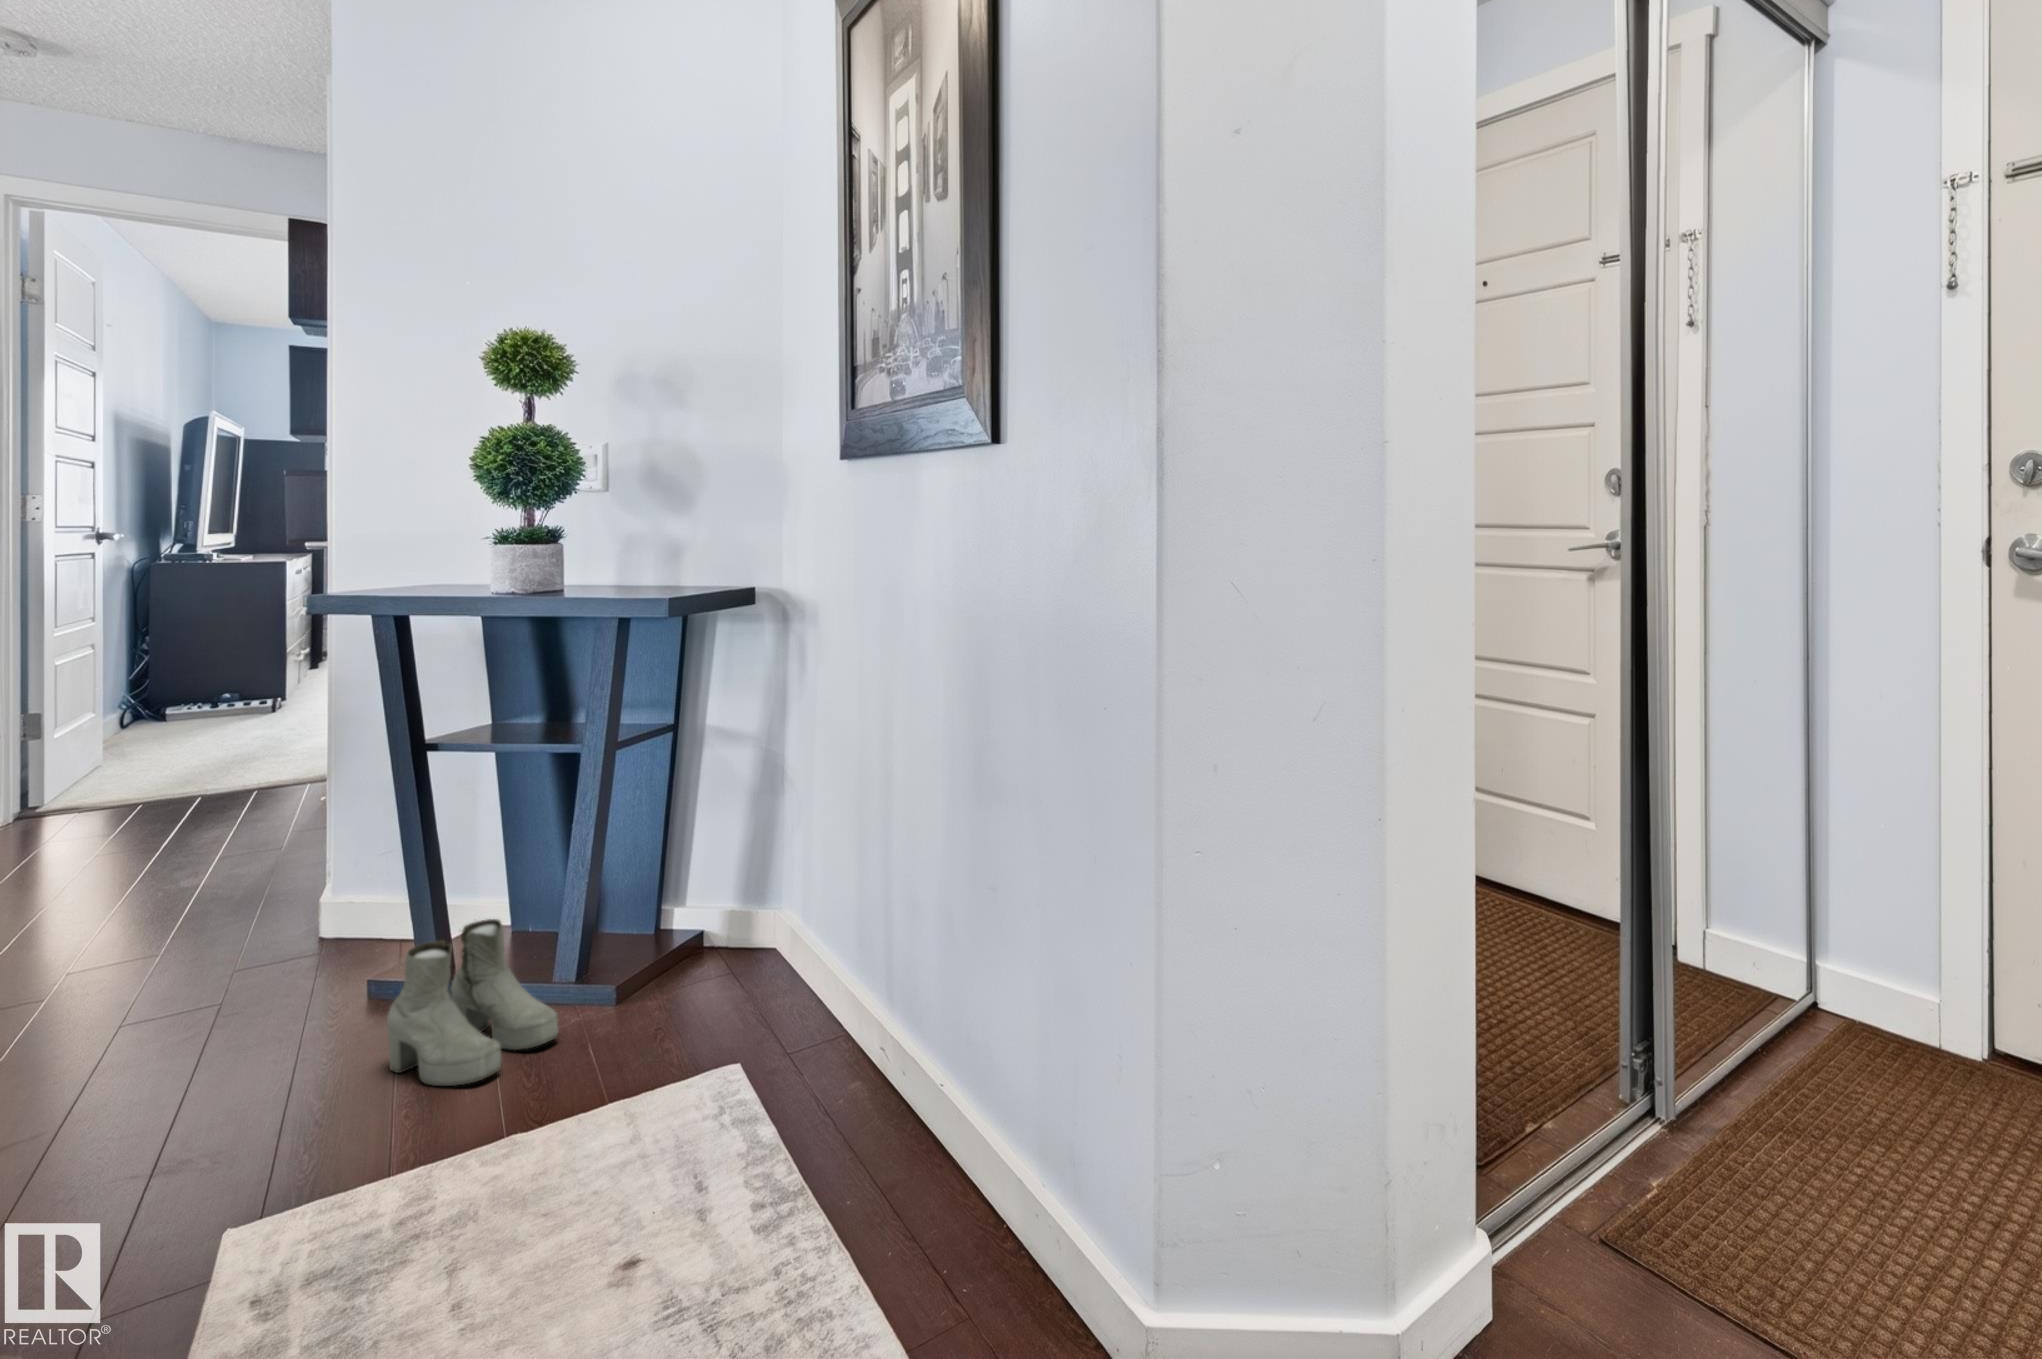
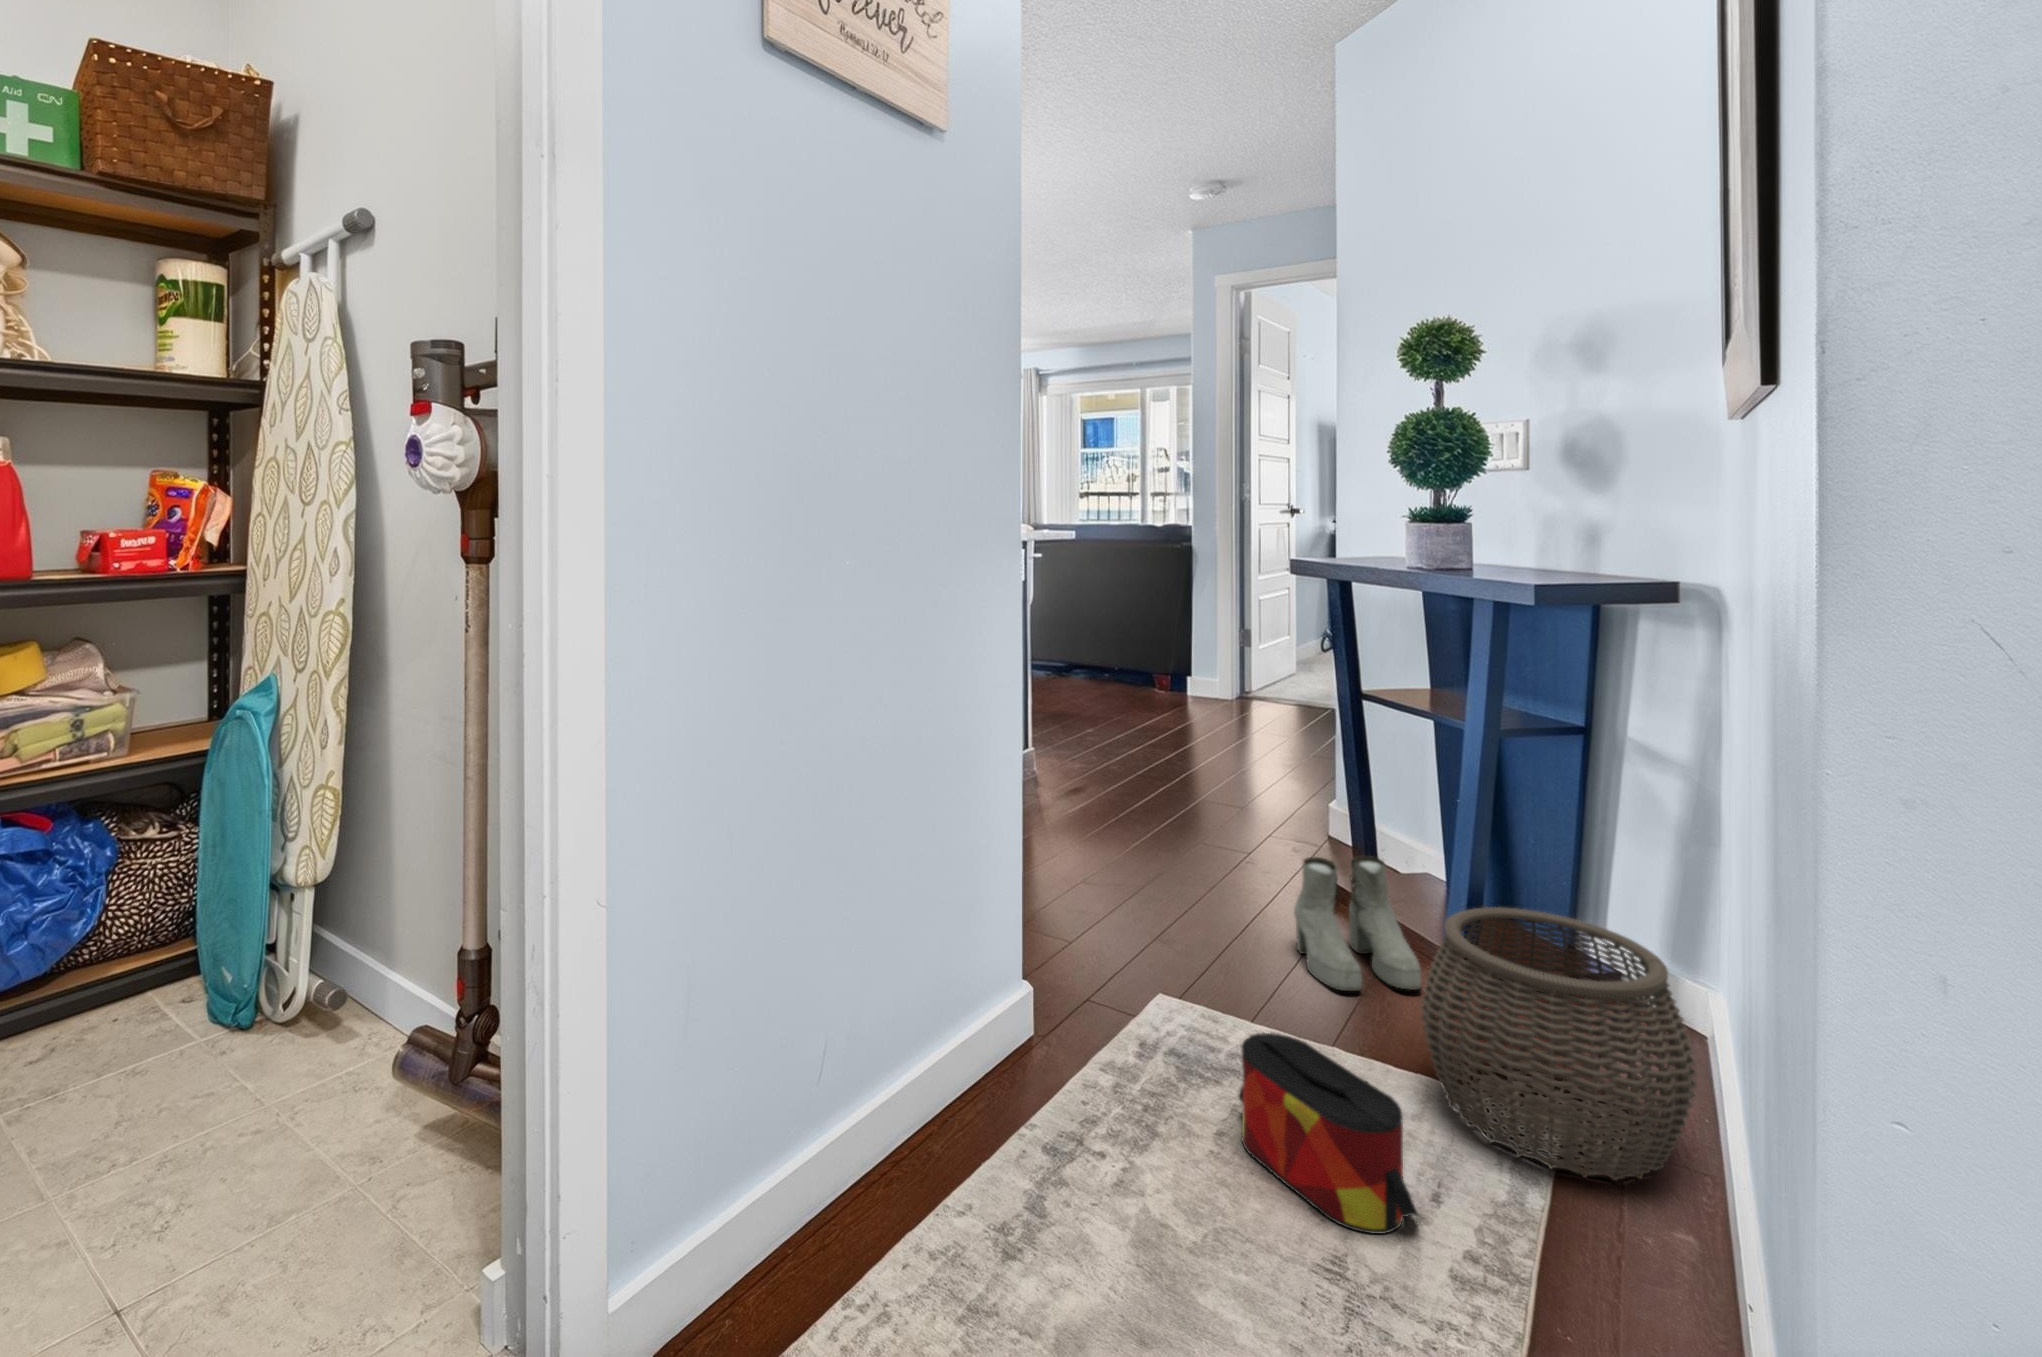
woven basket: none [619,882,843,1119] -> present [1421,907,1697,1181]
bag: none [464,1109,710,1288] -> present [1239,1033,1418,1234]

